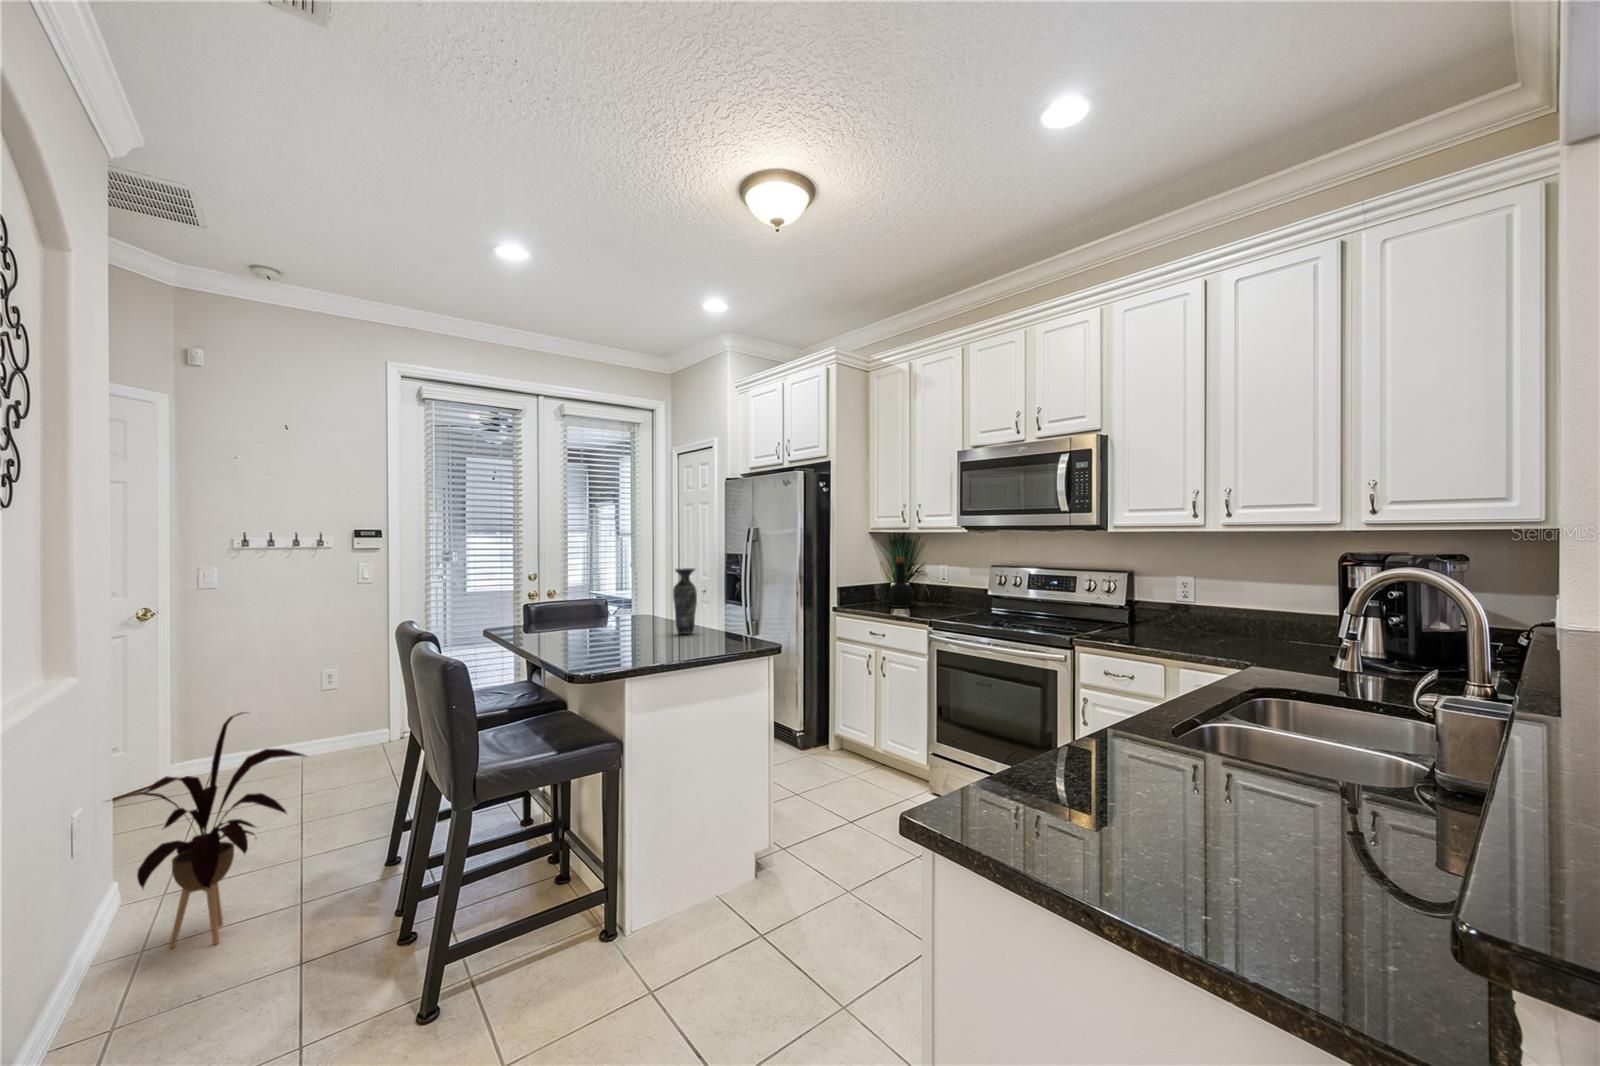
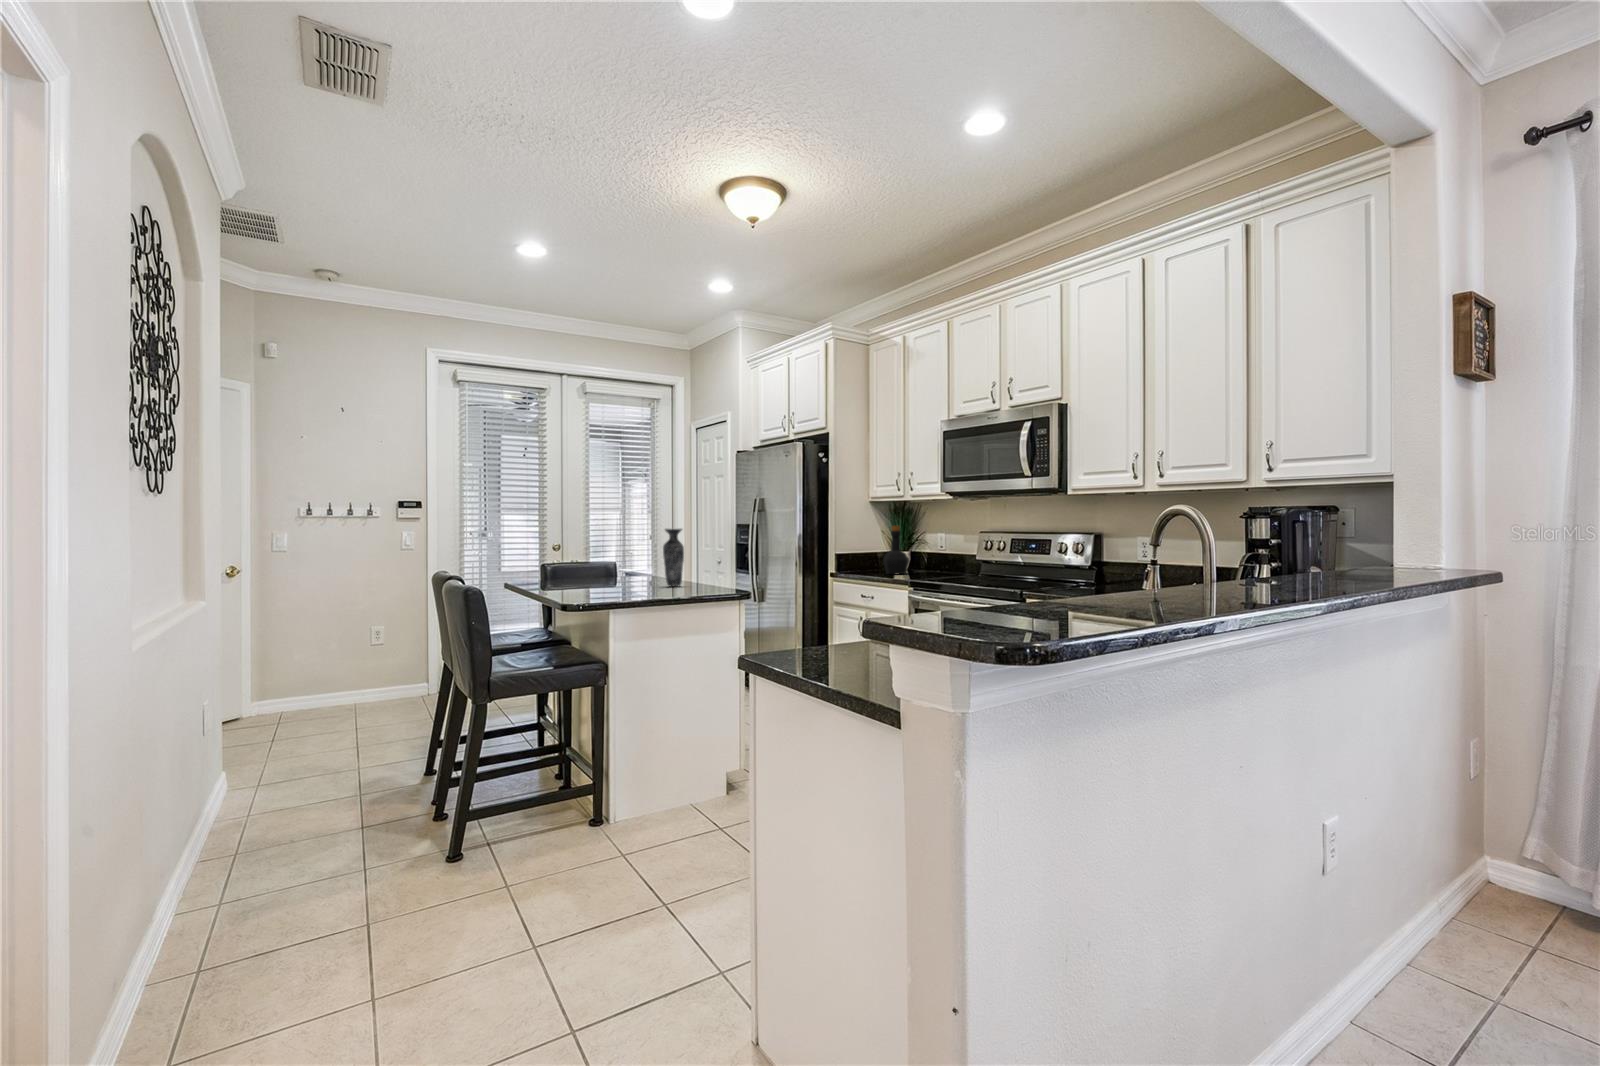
house plant: present [107,712,305,948] -> none [221,637,367,814]

